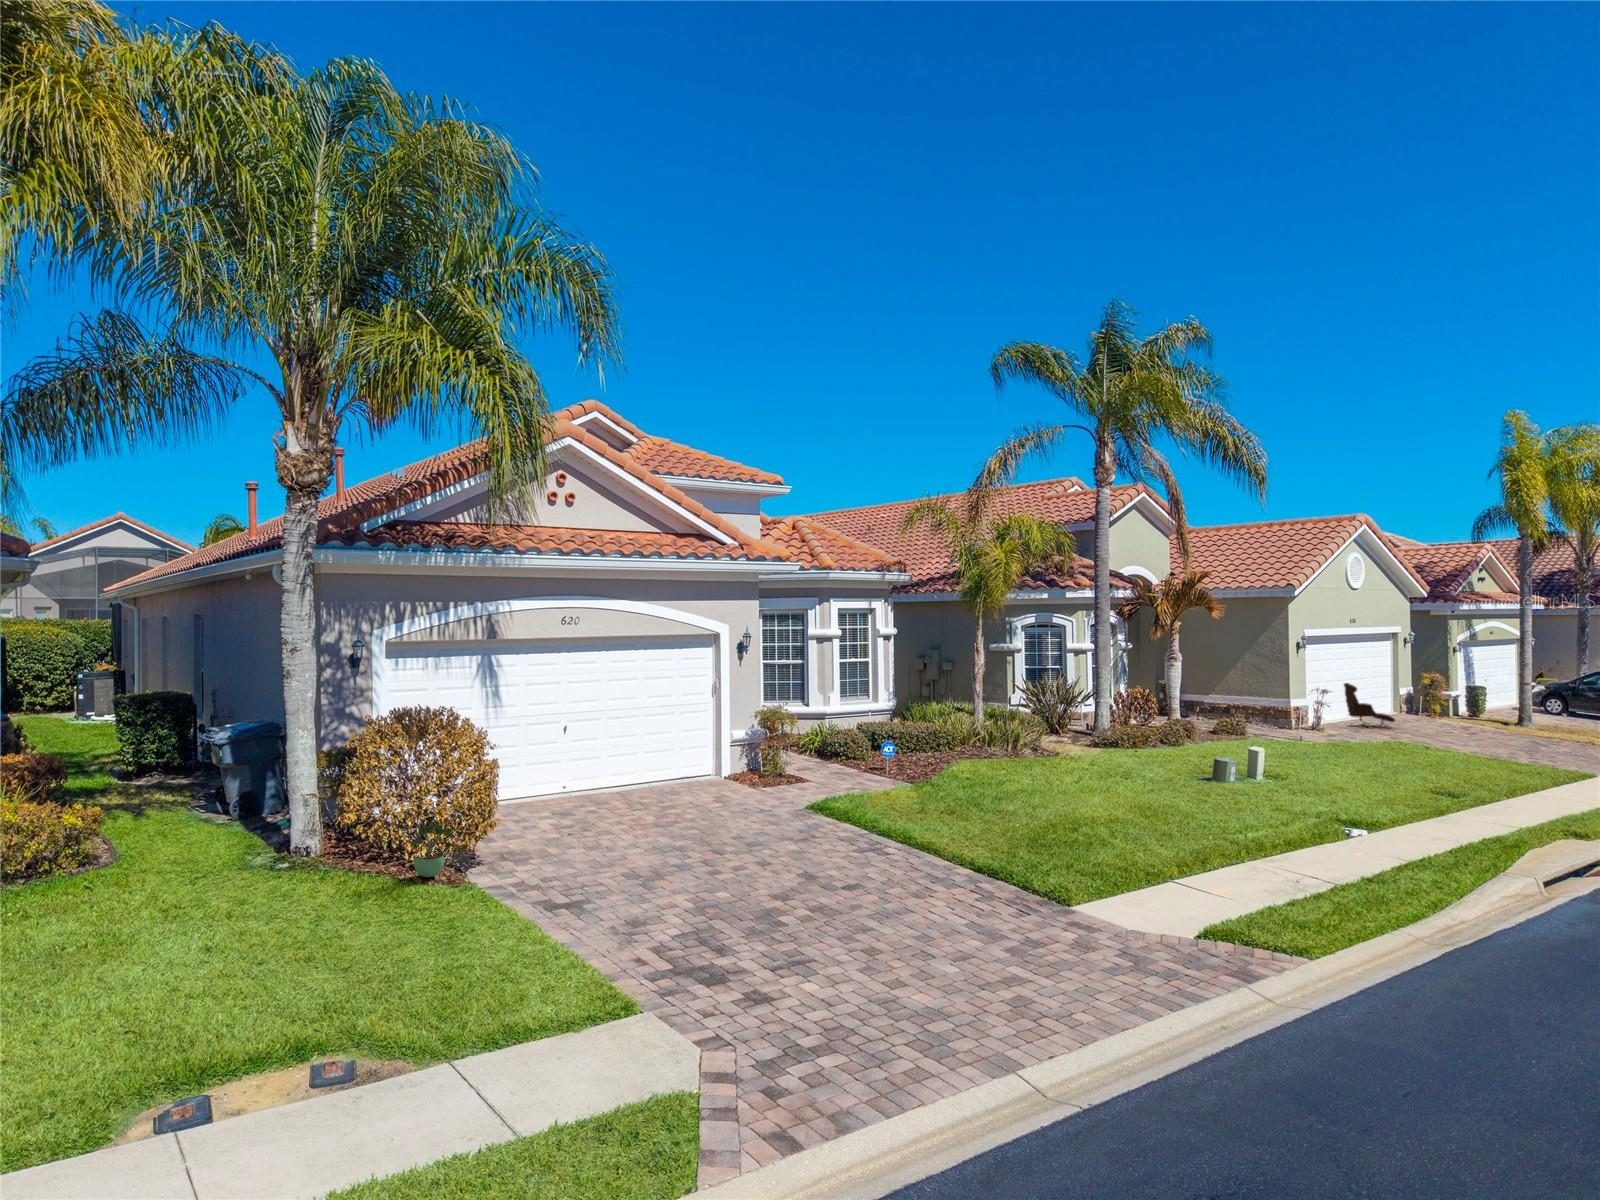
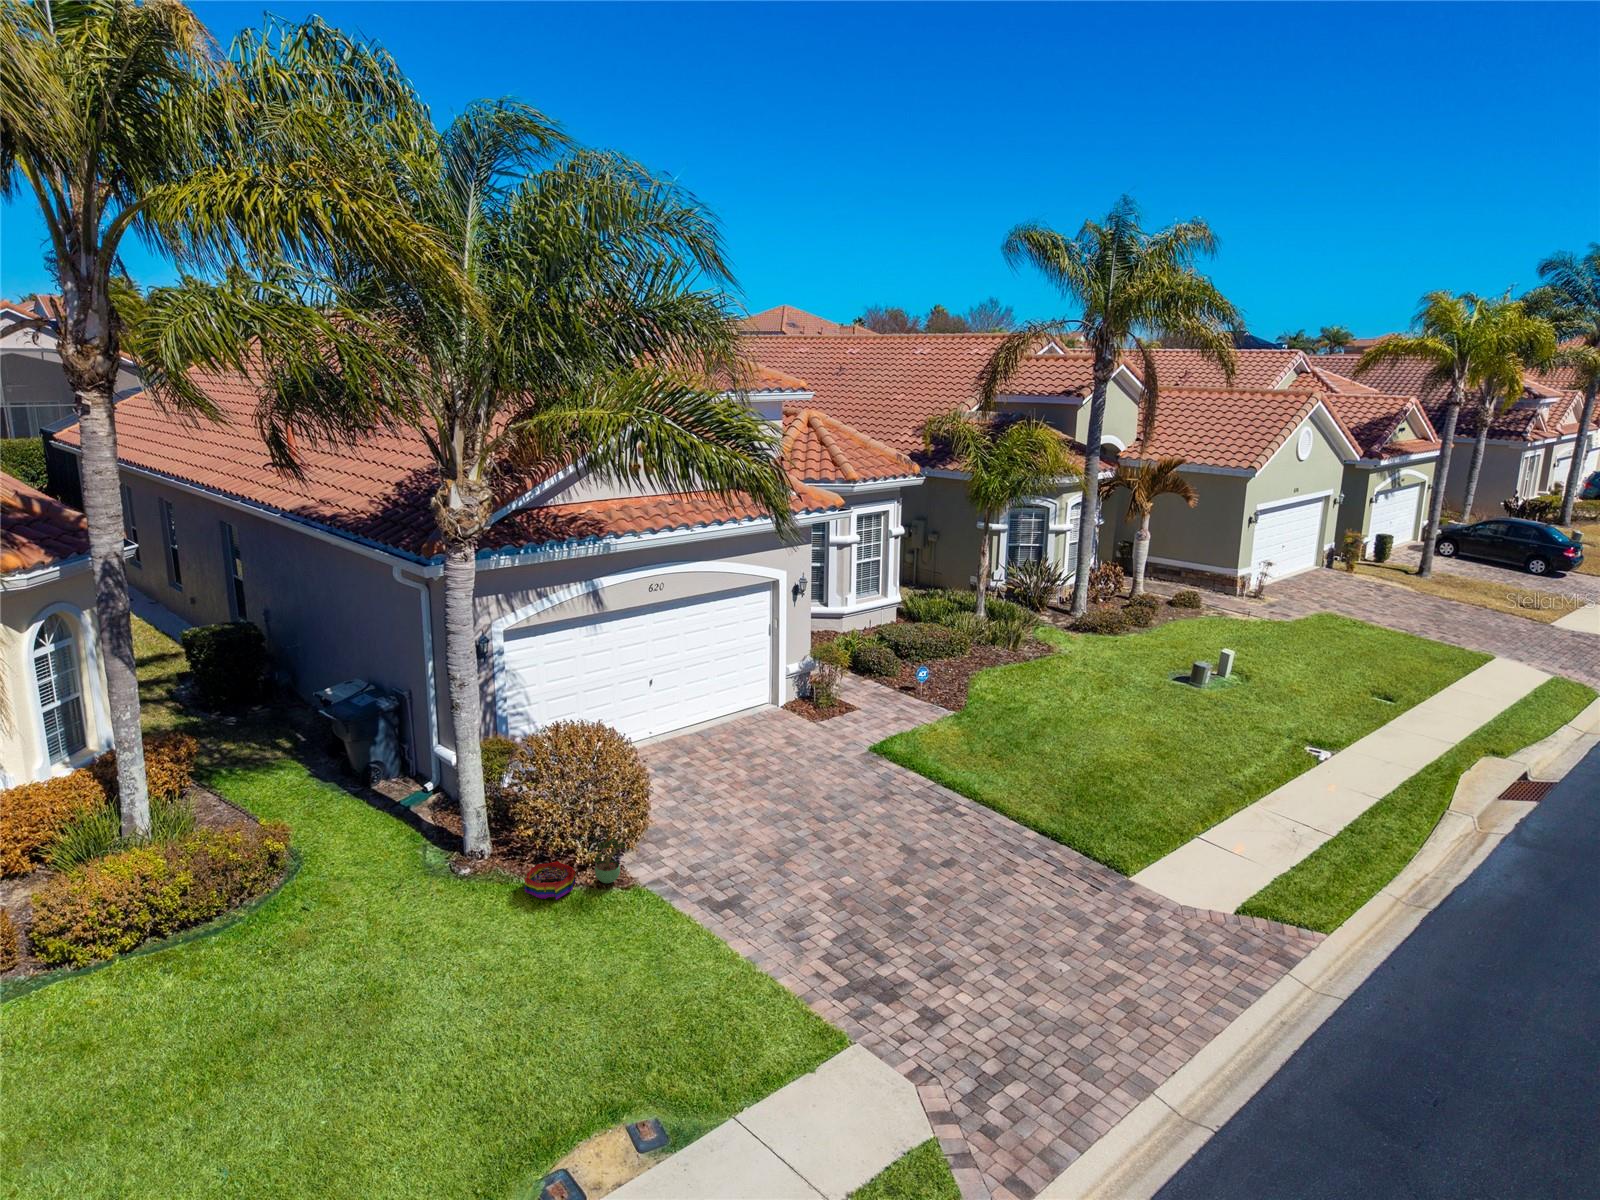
lounge chair: present [1344,683,1395,728] -> none [1277,547,1321,588]
storage bin: none [328,852,390,885] -> present [524,861,575,900]

